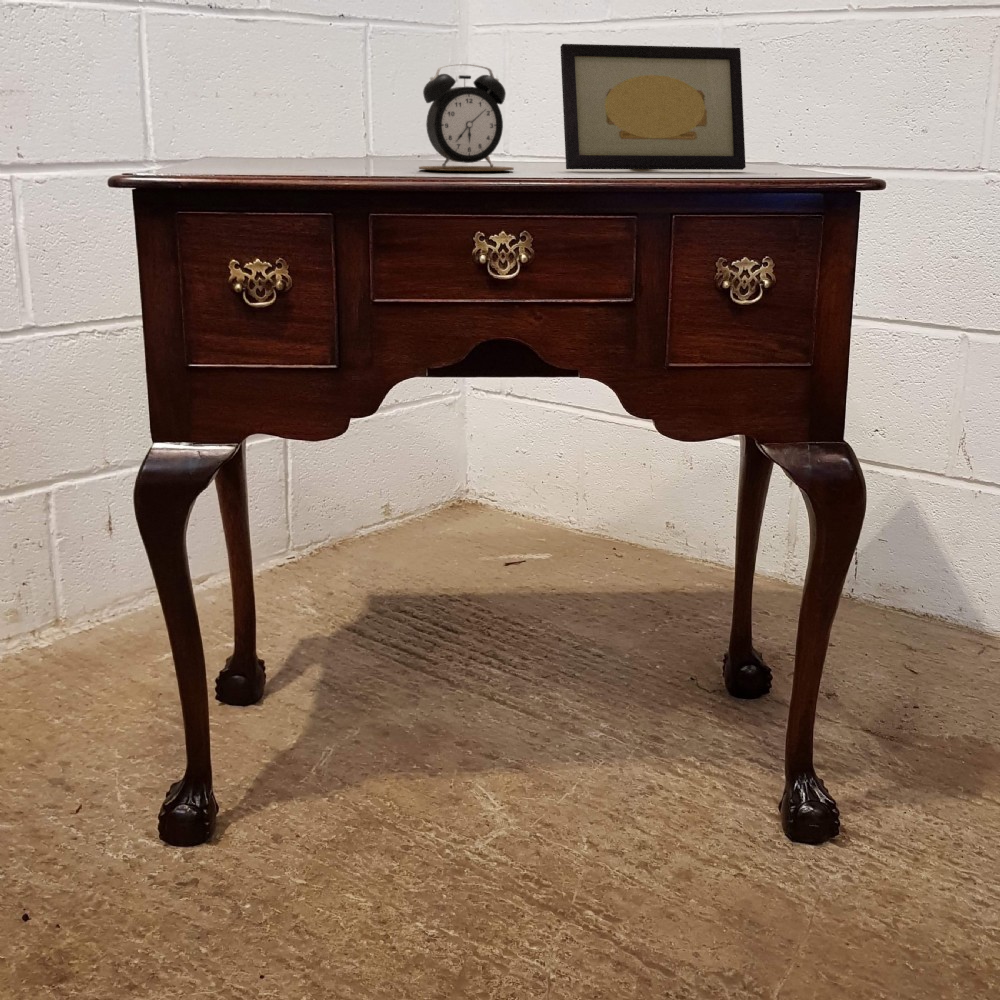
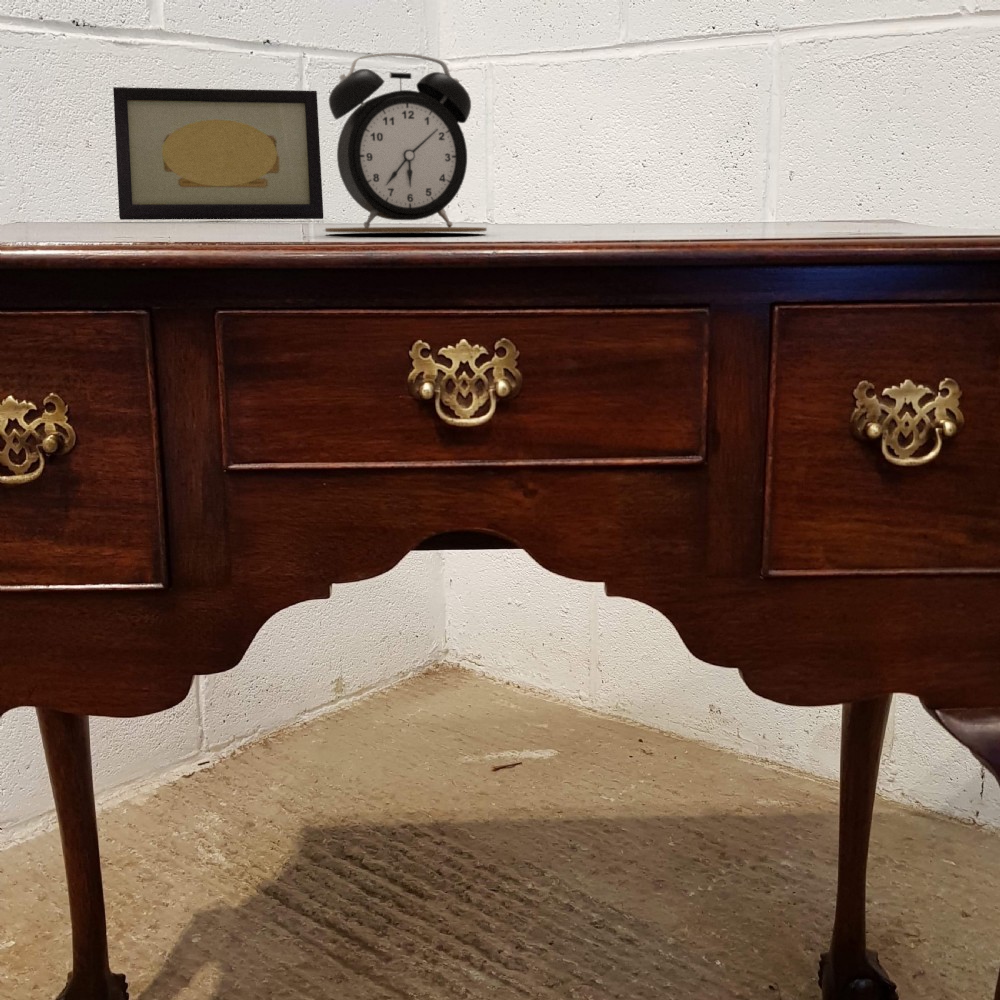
picture frame: present [560,44,746,170] -> present [113,87,323,220]

